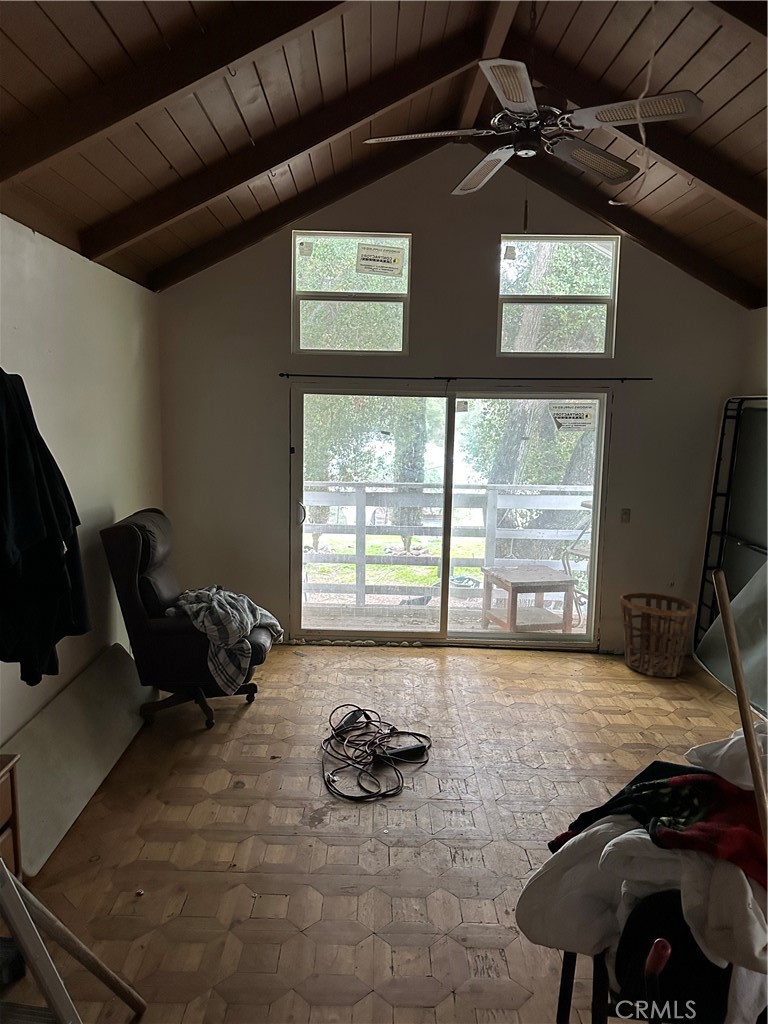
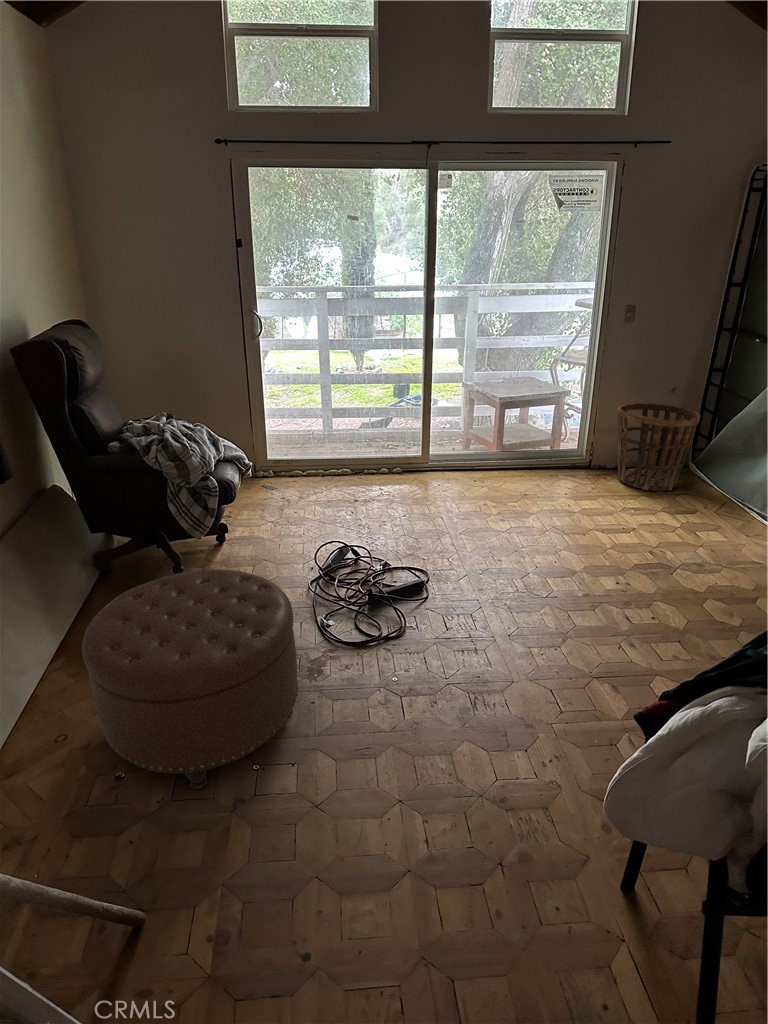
ottoman: none [129,718,299,910] -> present [82,569,298,790]

